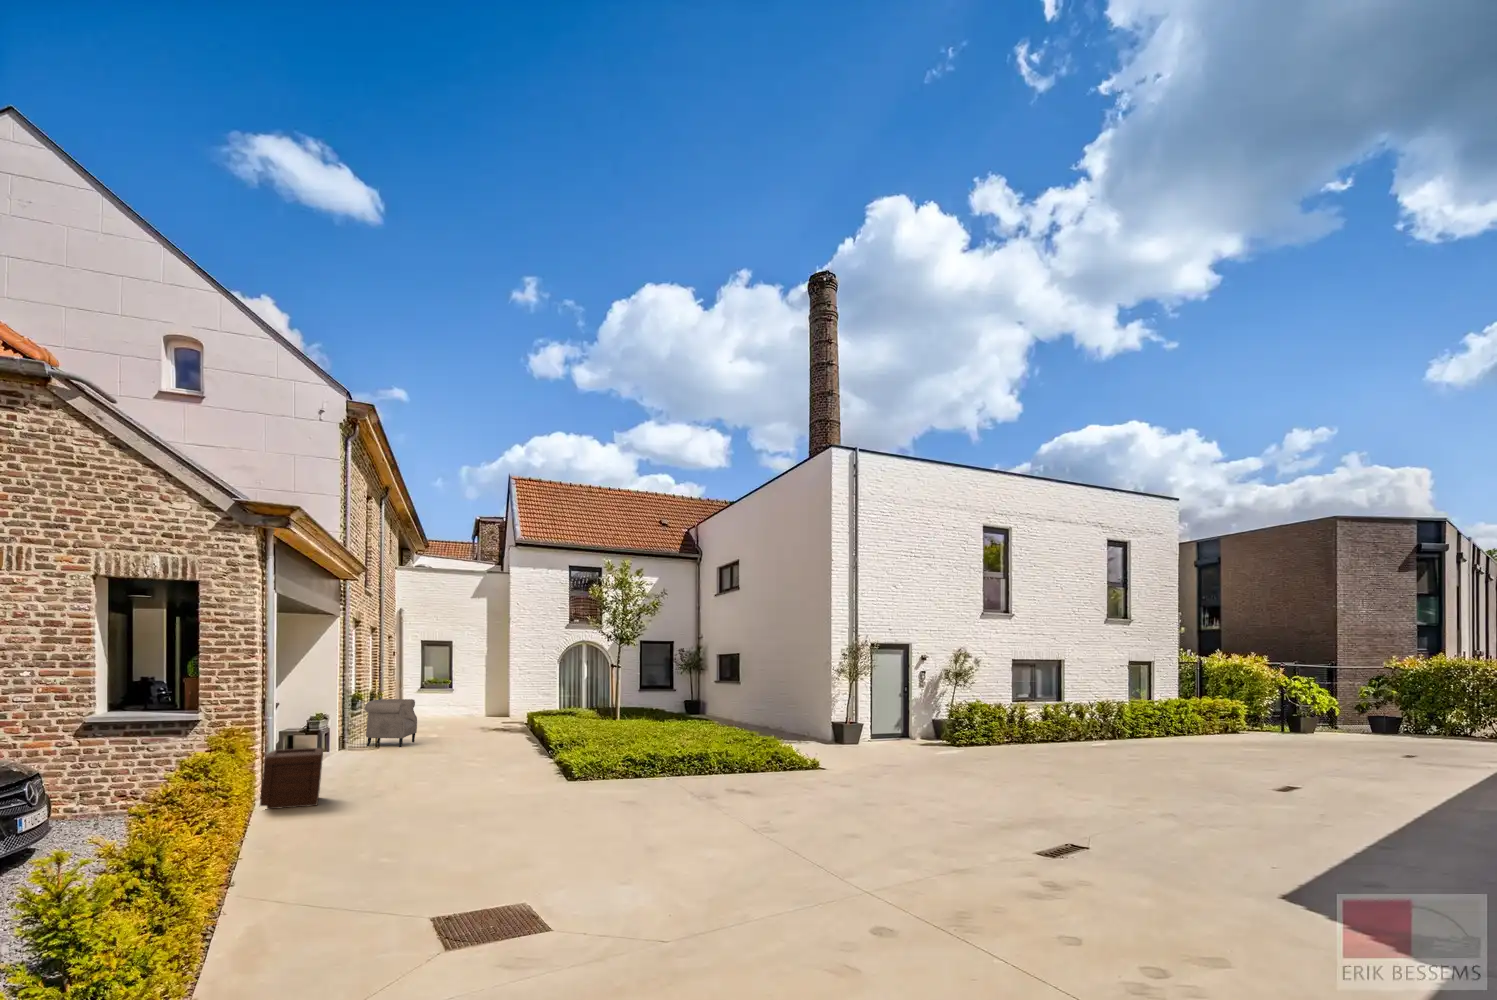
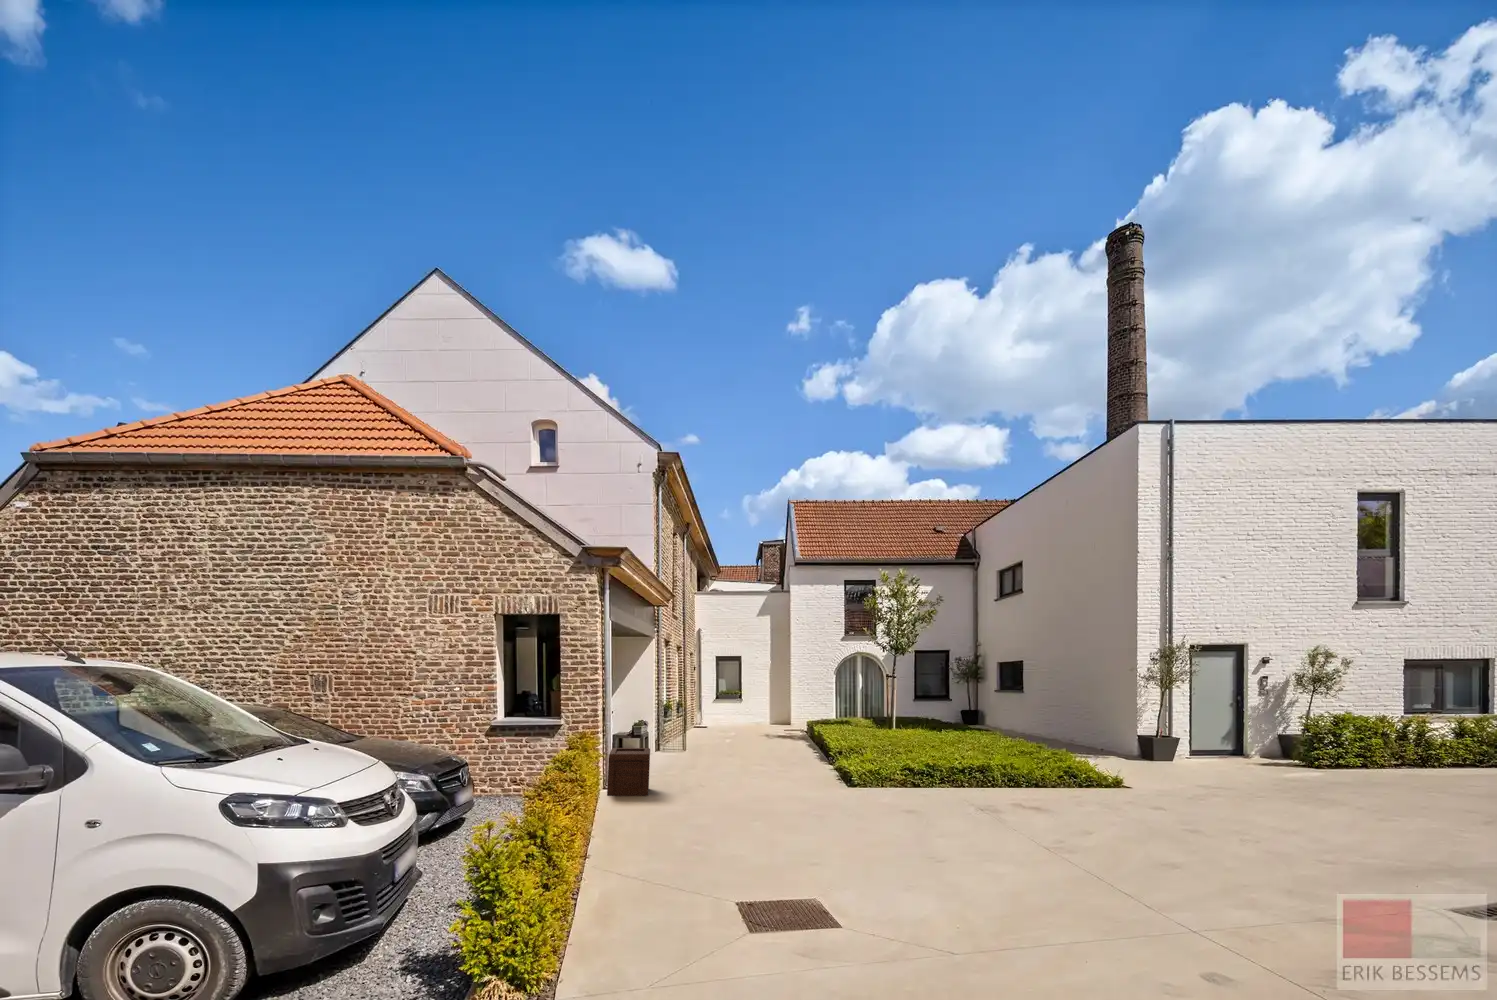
chair: present [365,699,417,747] -> none [680,707,721,749]

